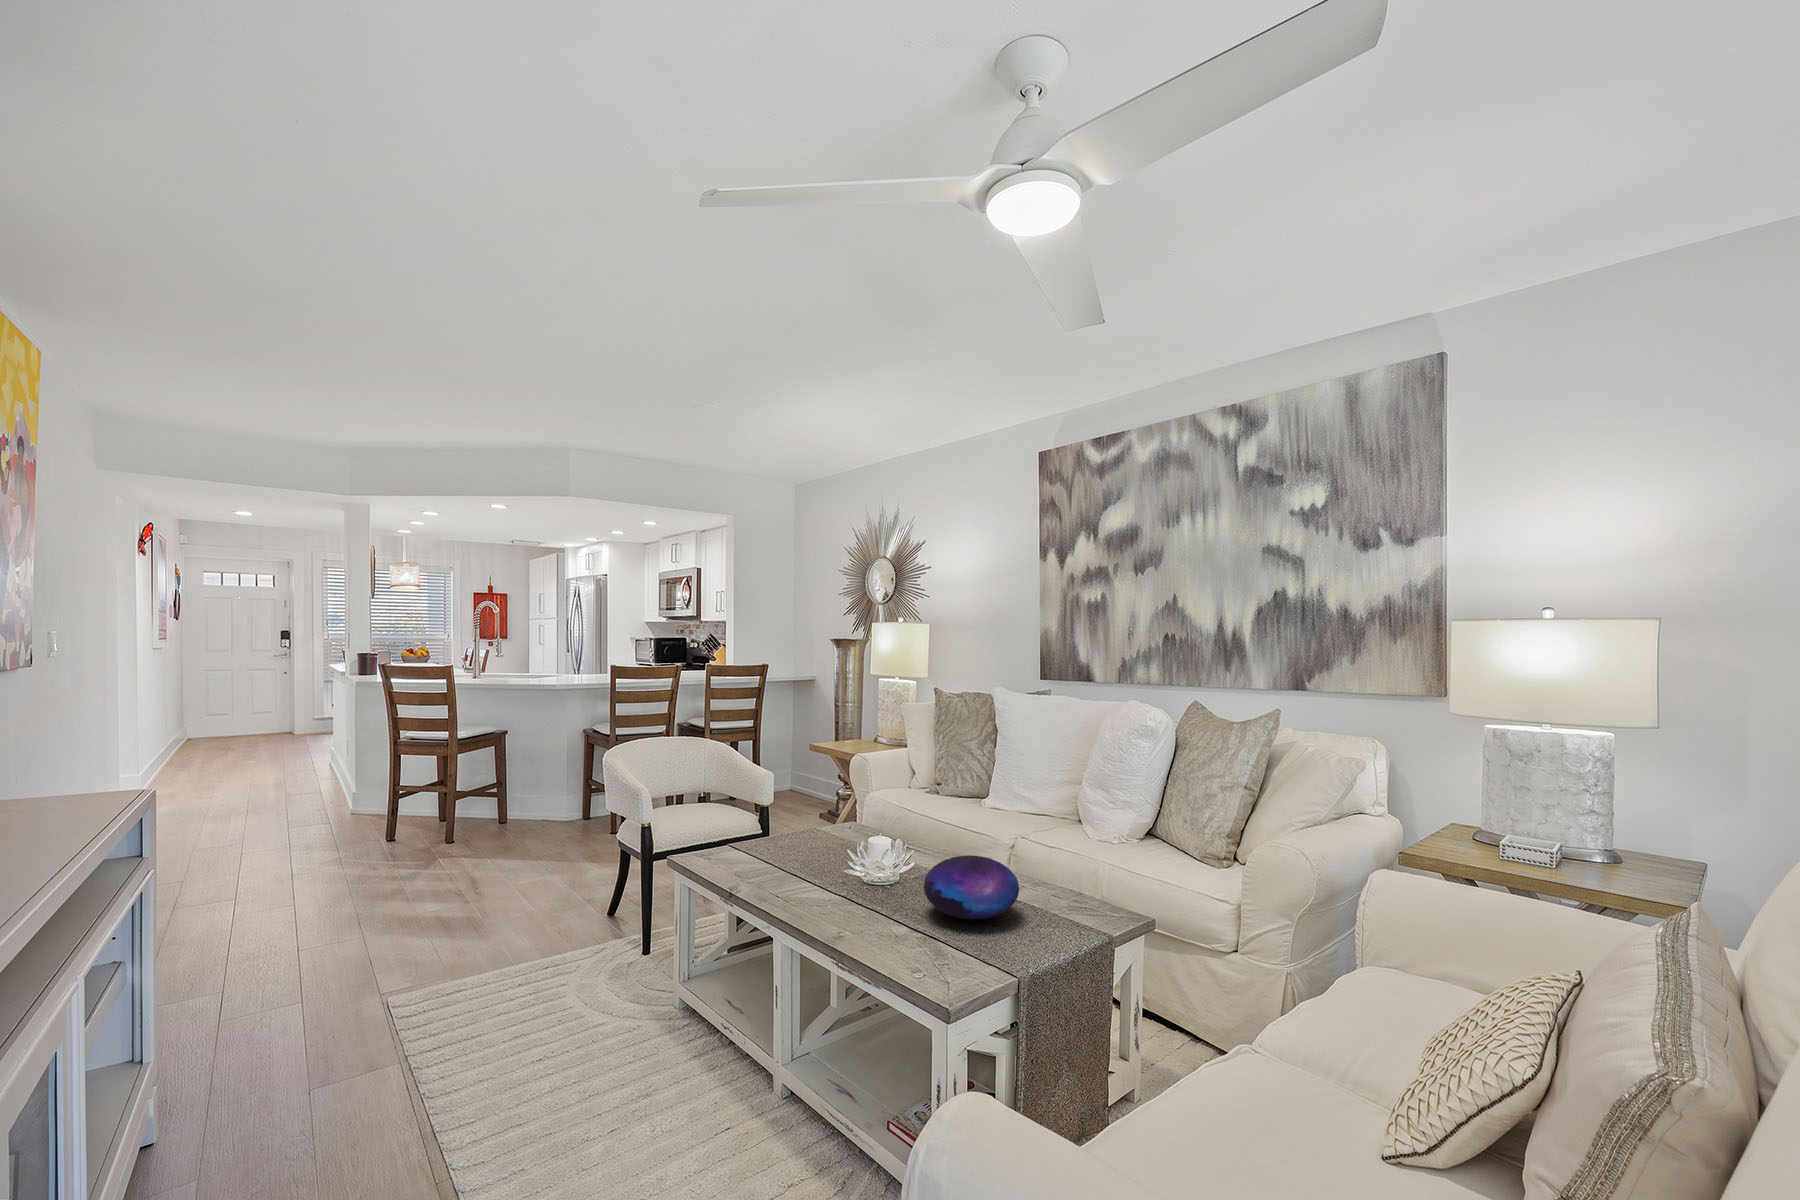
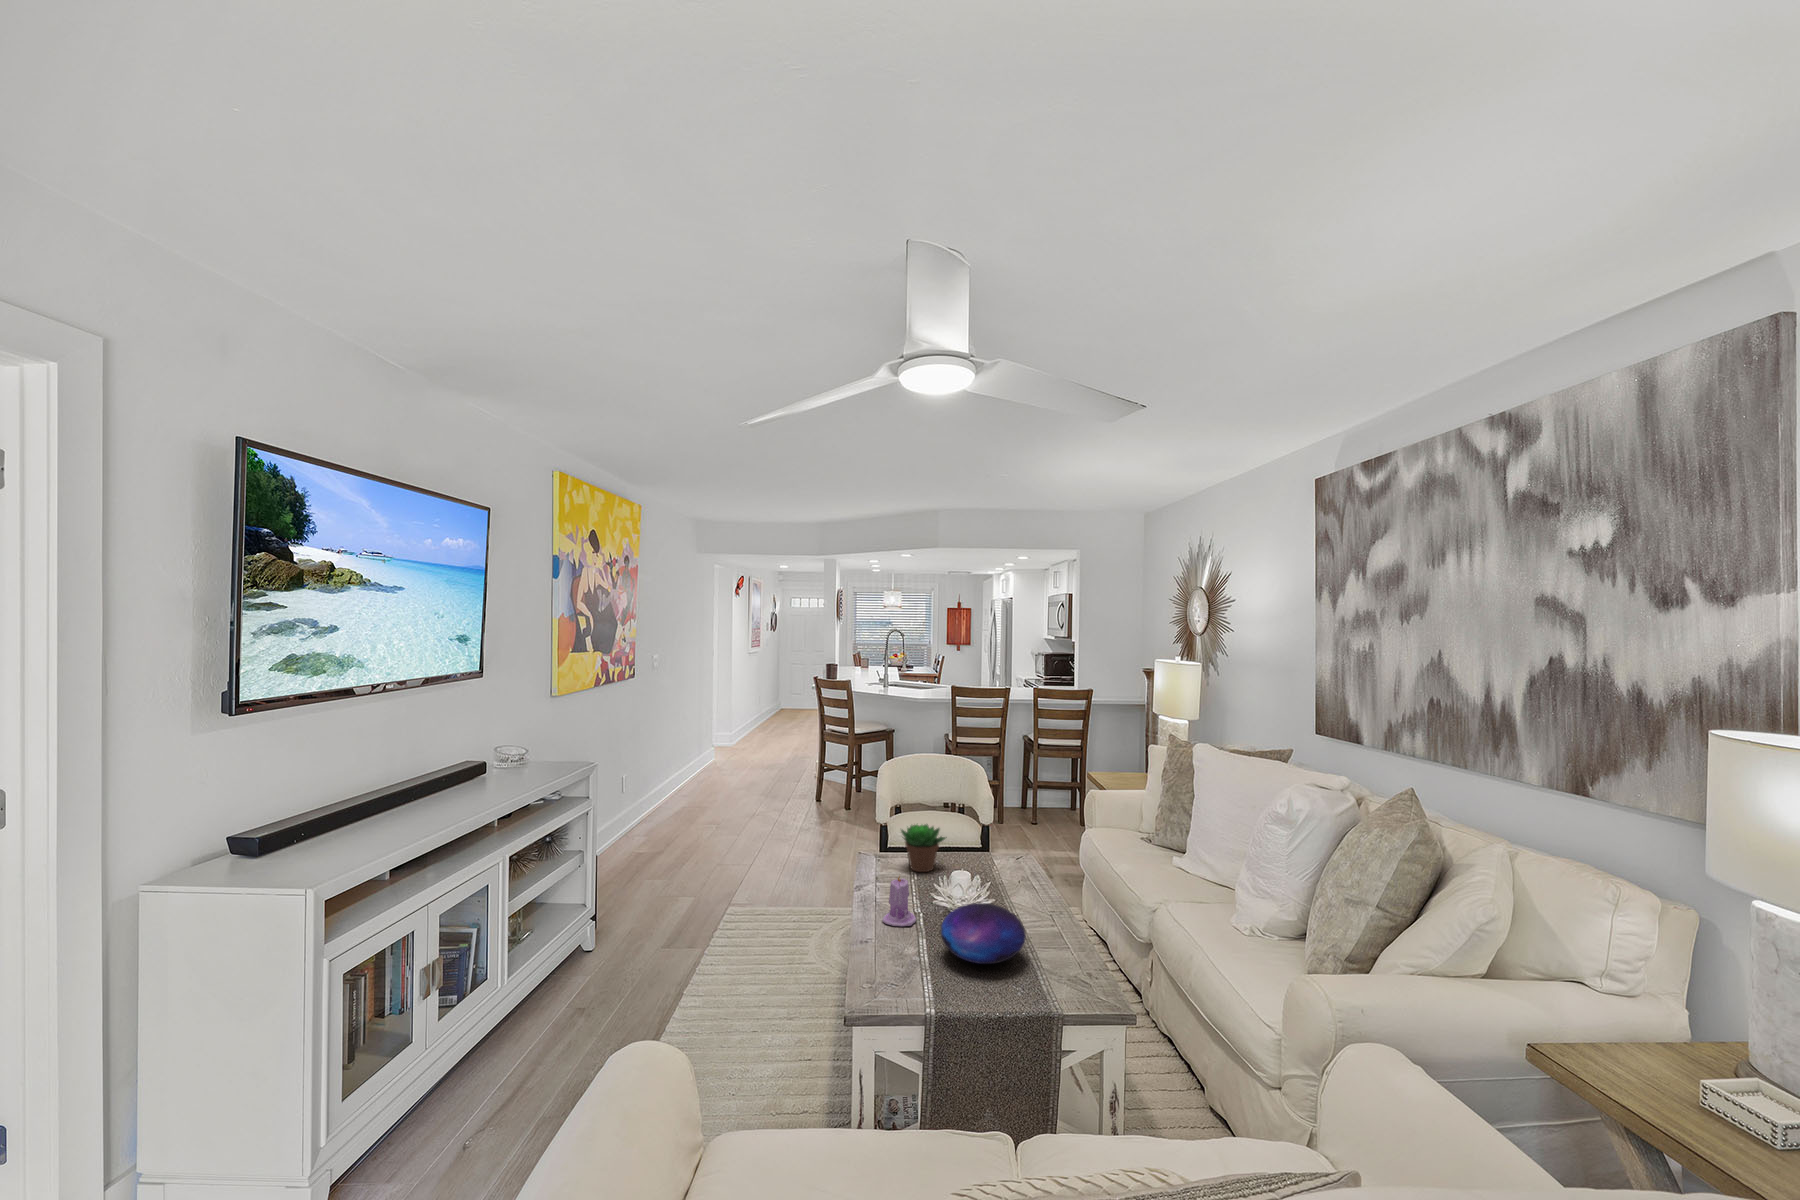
succulent plant: none [746,803,799,861] -> present [901,824,945,872]
candle: none [818,850,860,913] -> present [883,876,916,926]

